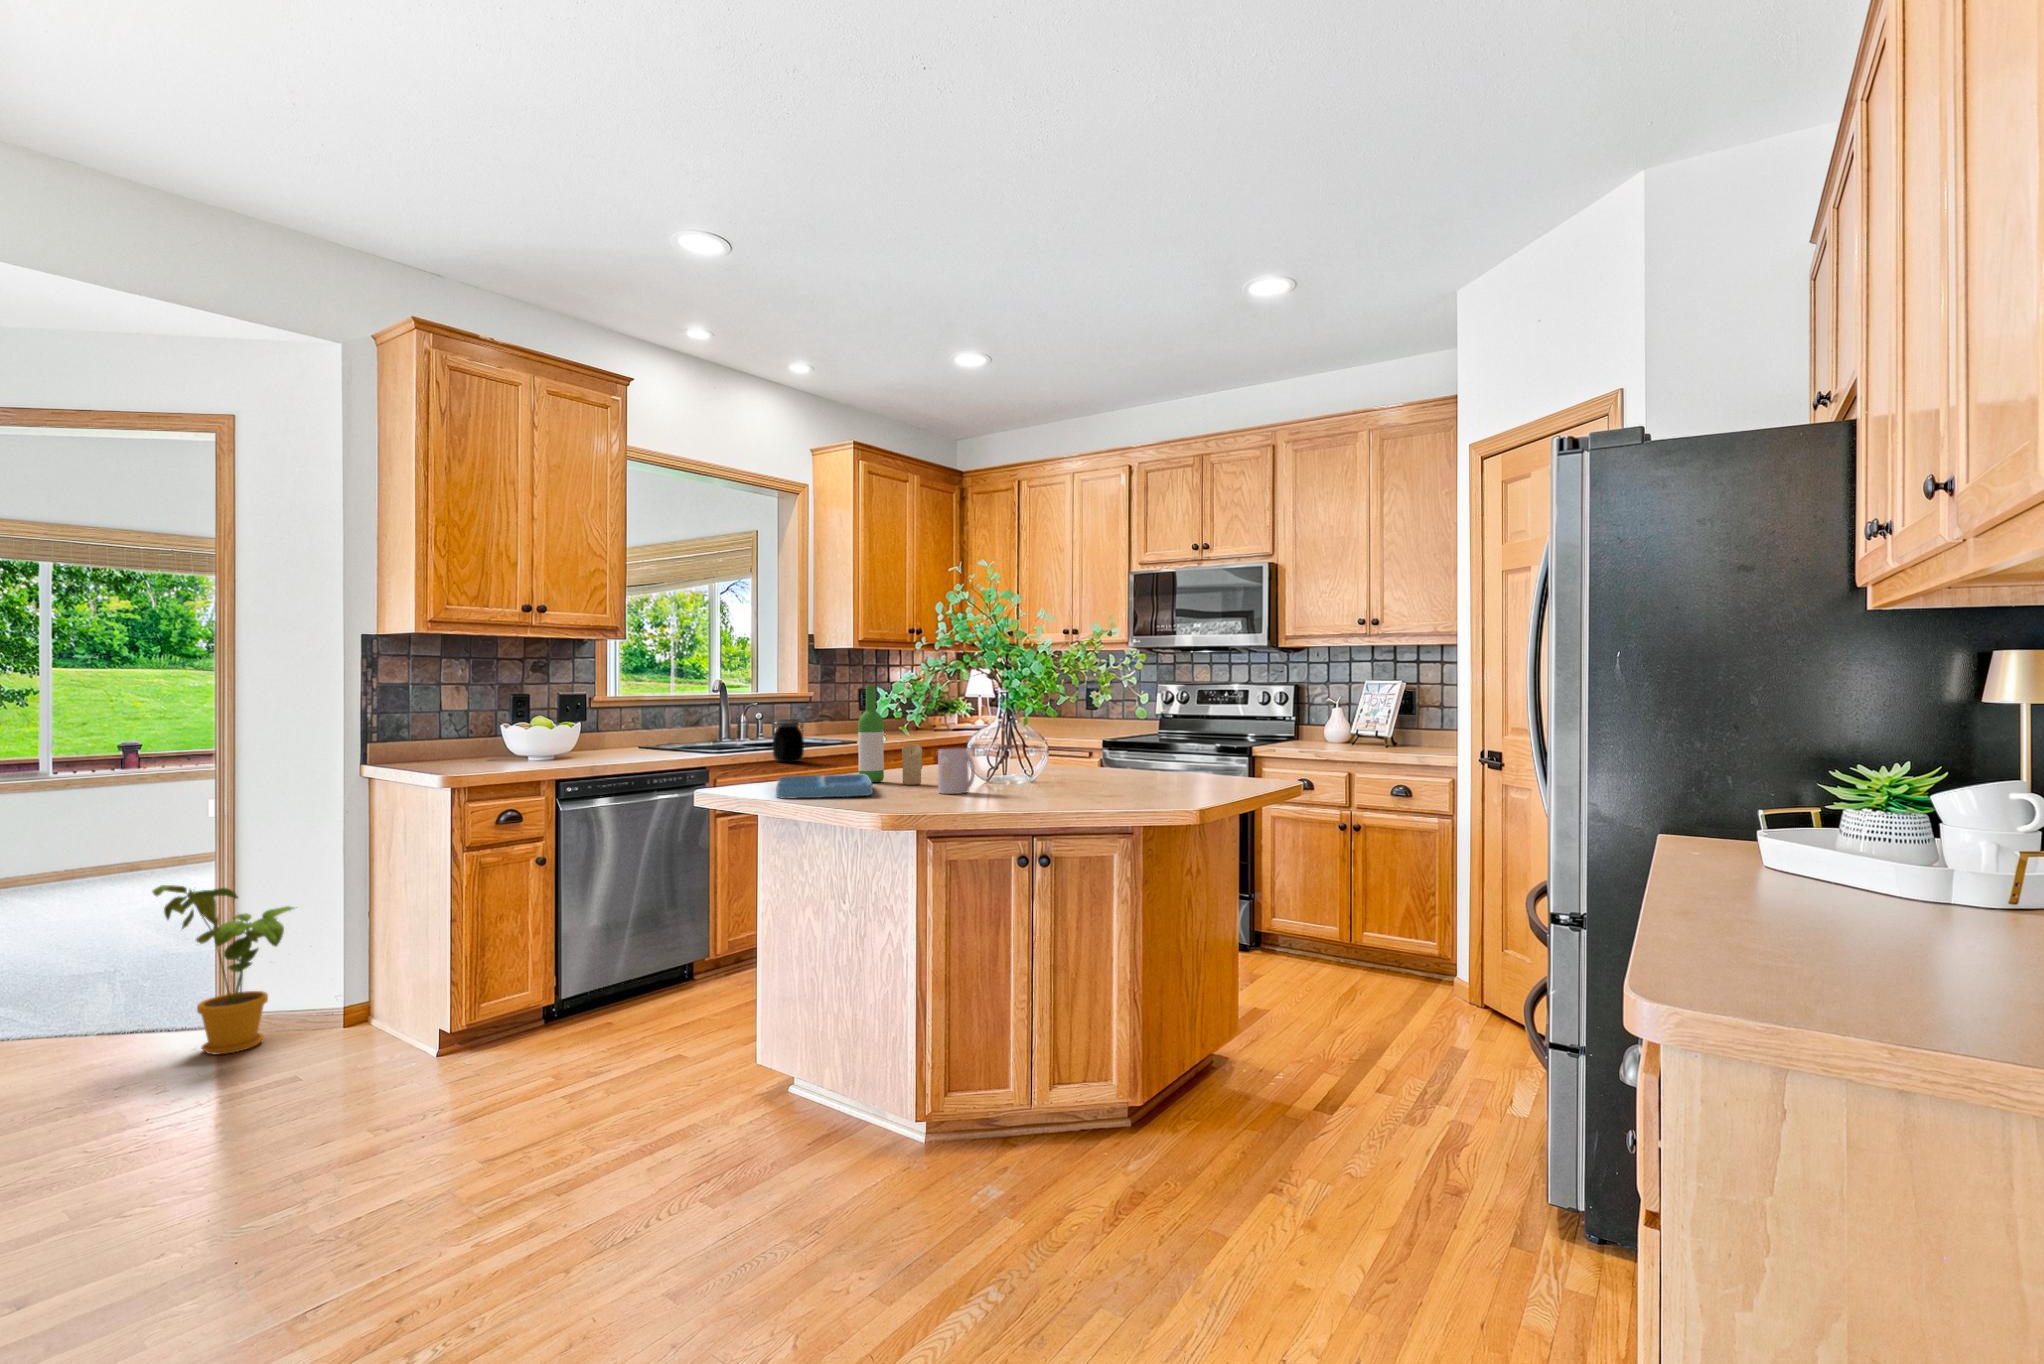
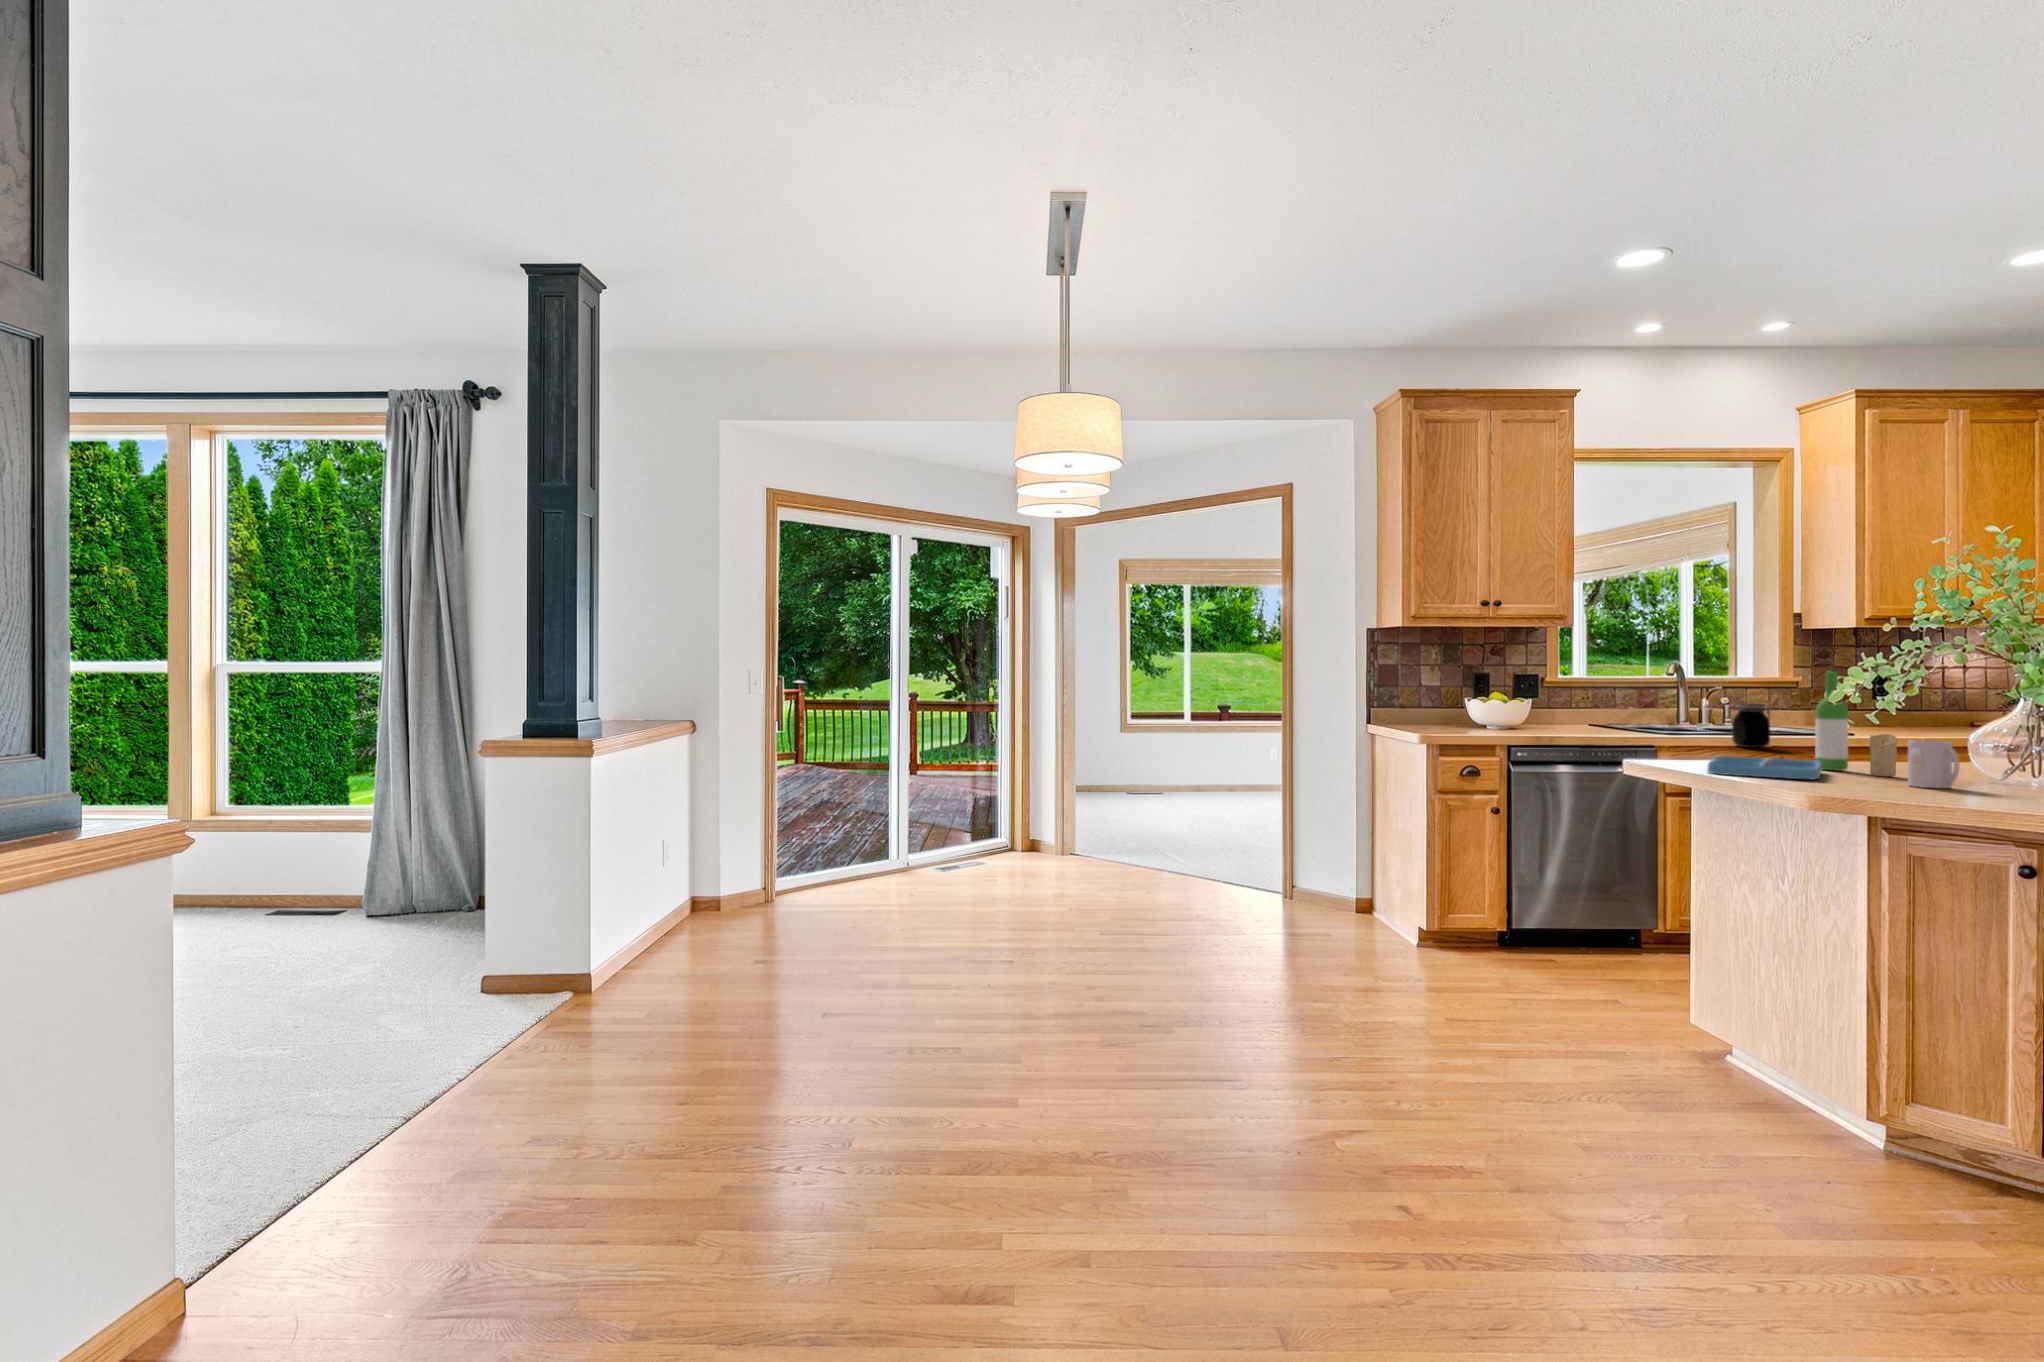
house plant: present [153,885,294,1055] -> none [1246,796,1326,915]

